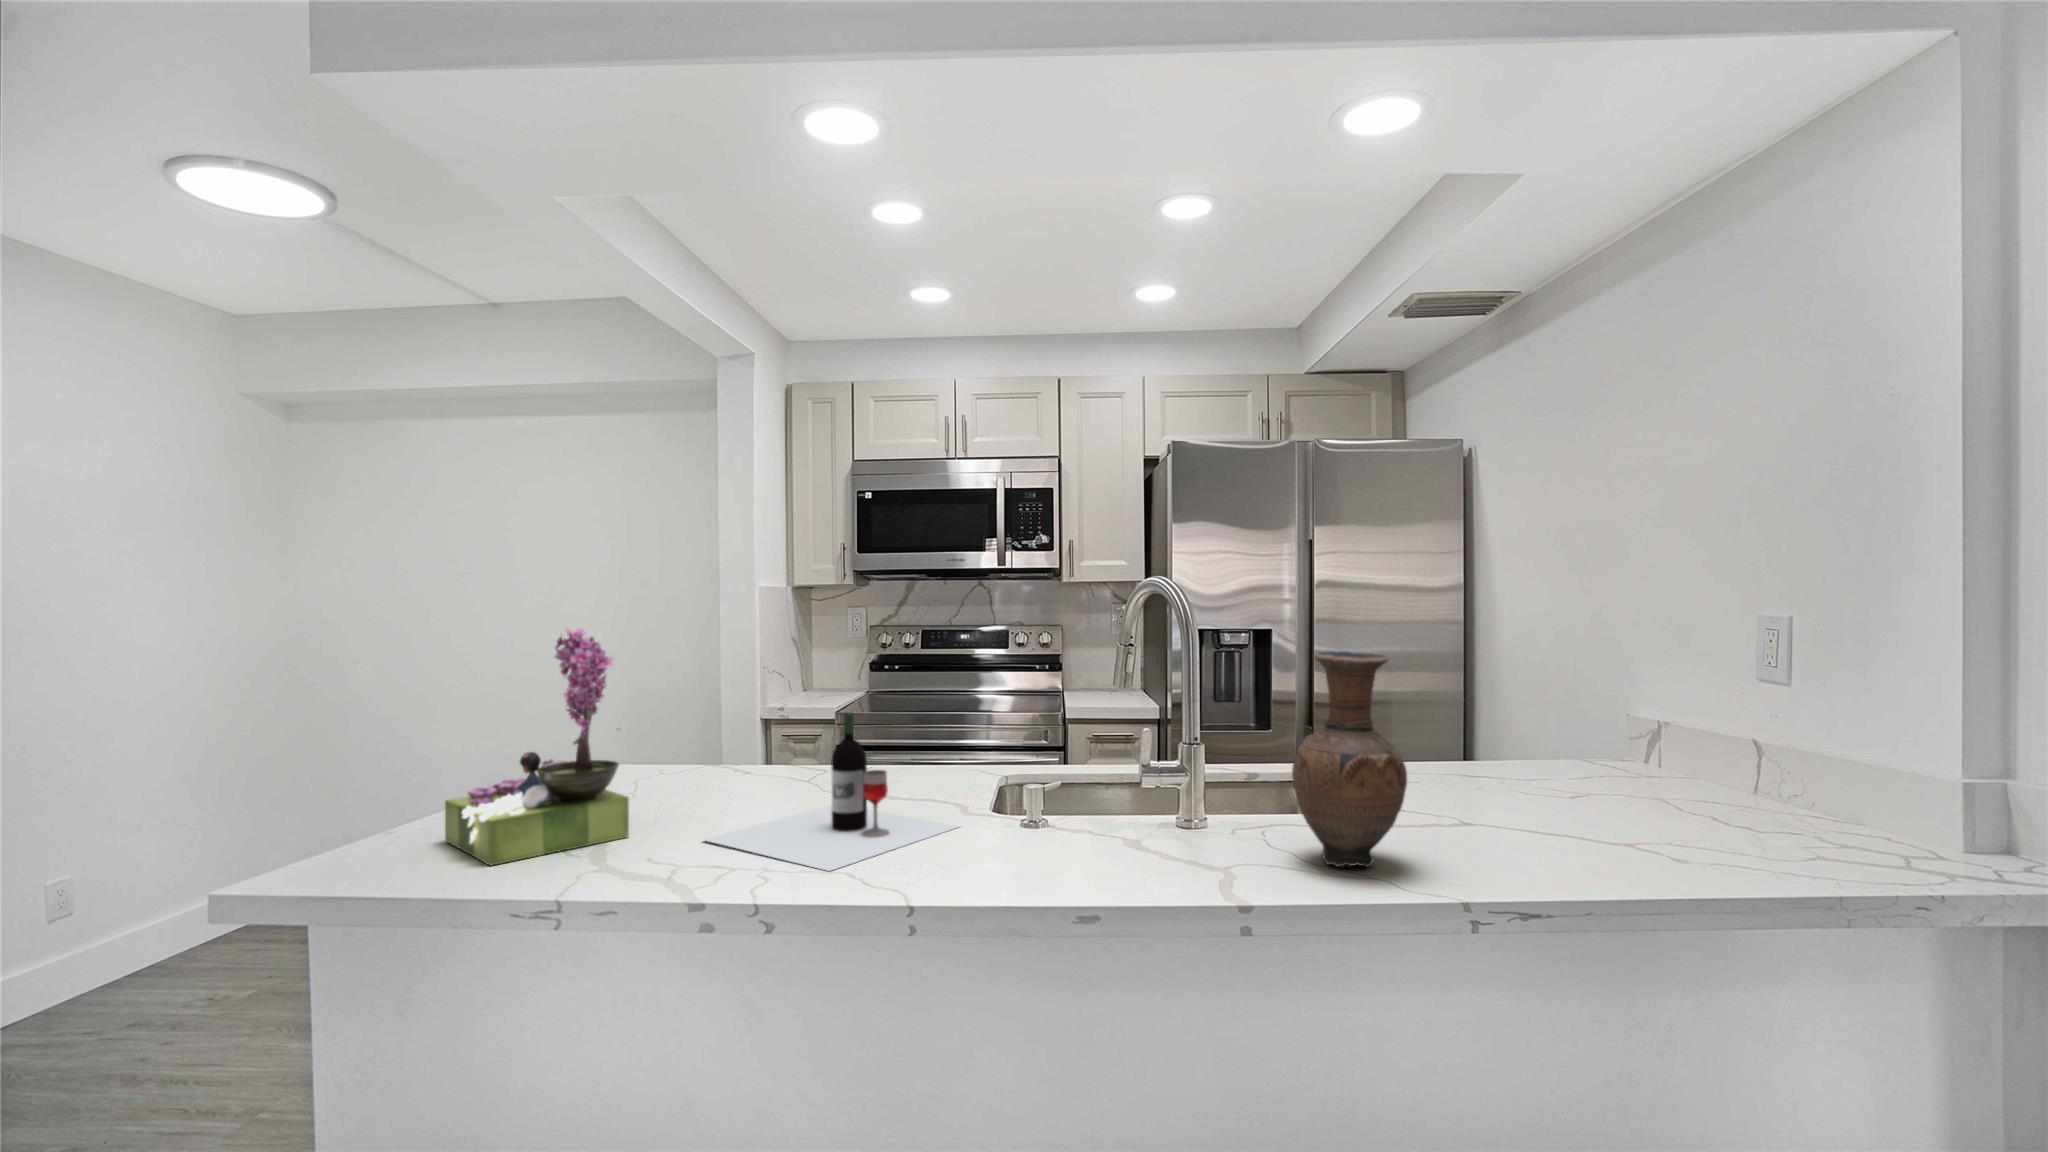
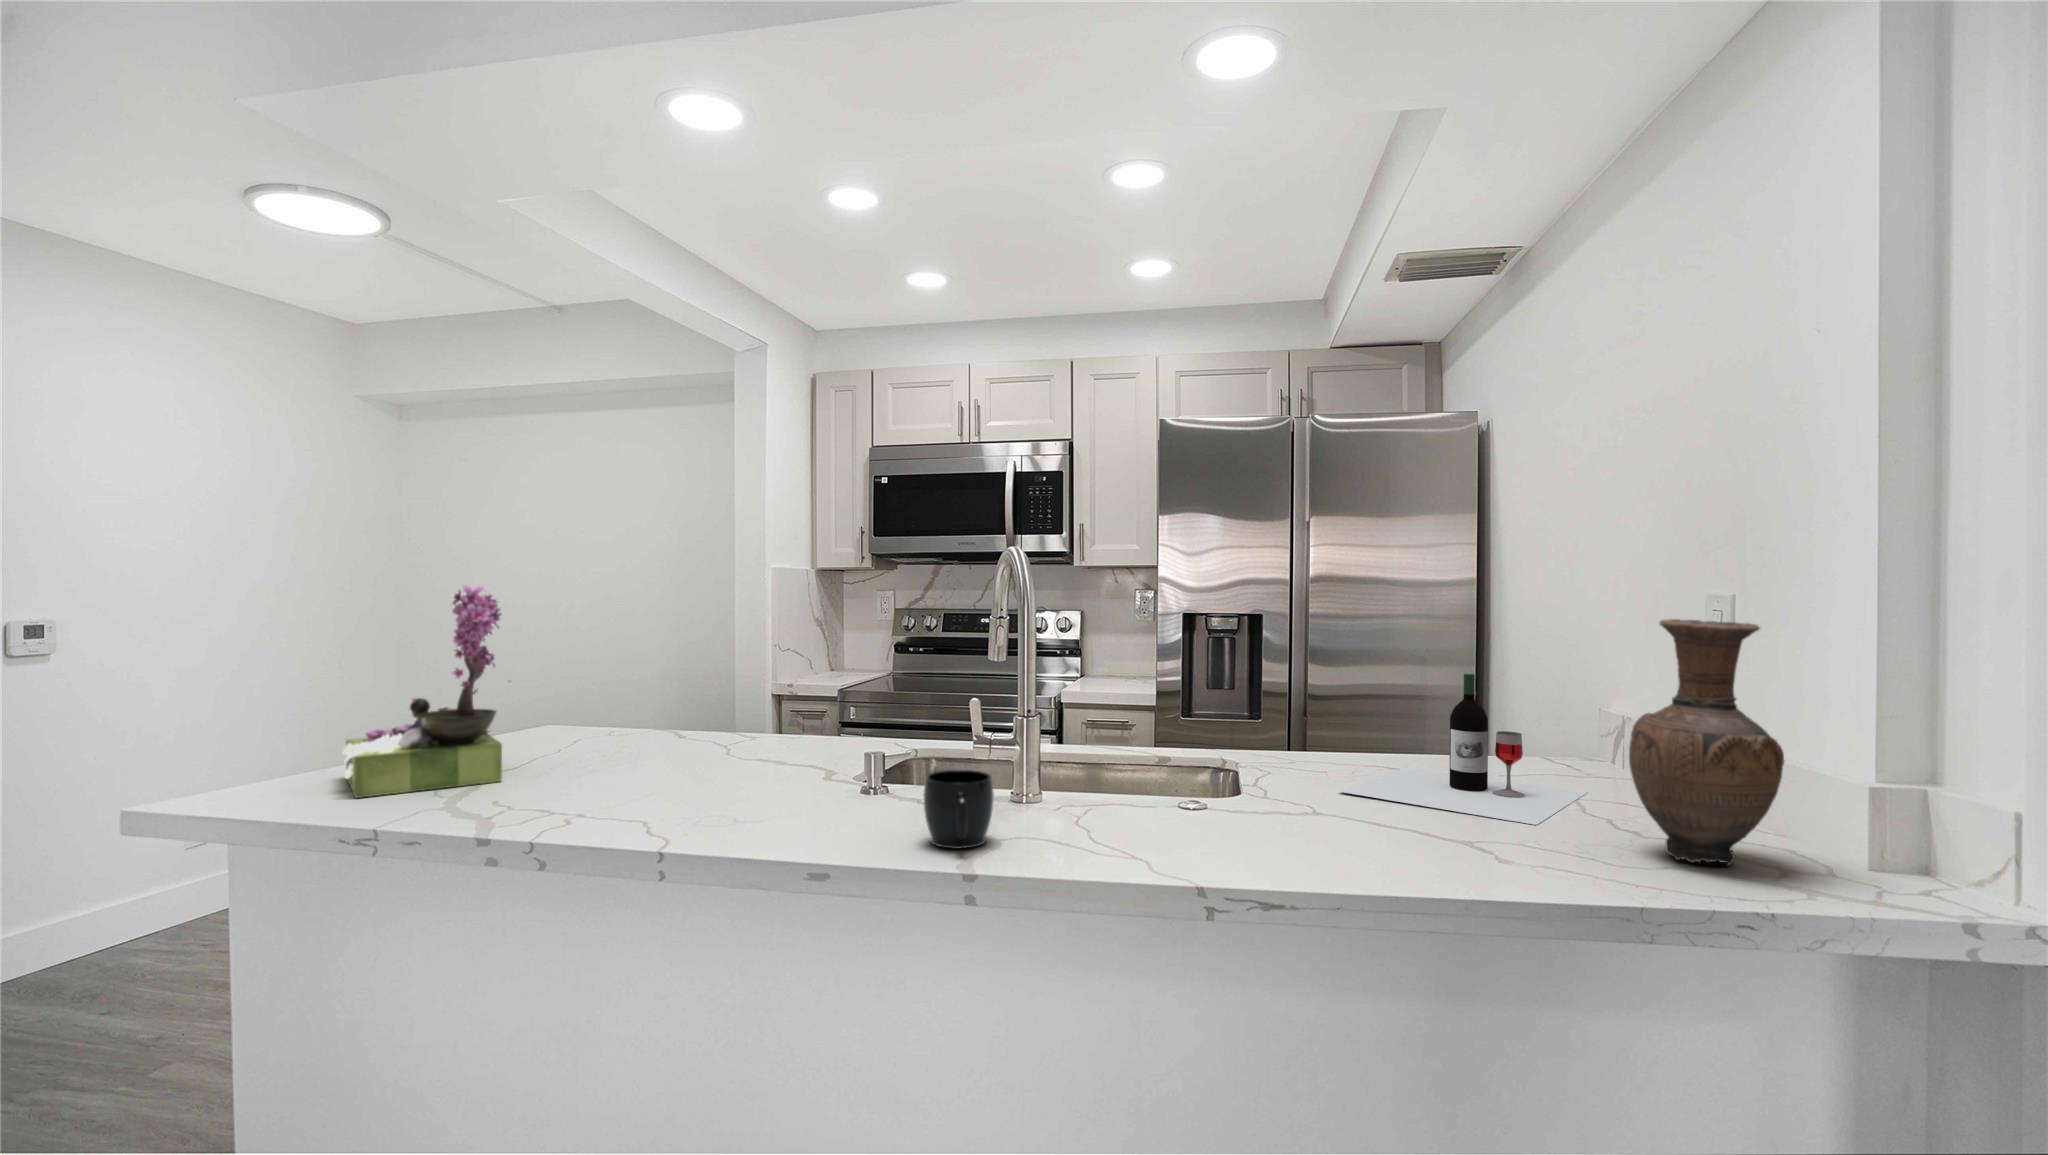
vase: present [1292,651,1407,868] -> present [1629,619,1784,866]
wine bottle: present [704,712,959,871] -> present [1339,674,1587,825]
mug: none [1151,805,1219,884] -> present [924,770,994,849]

